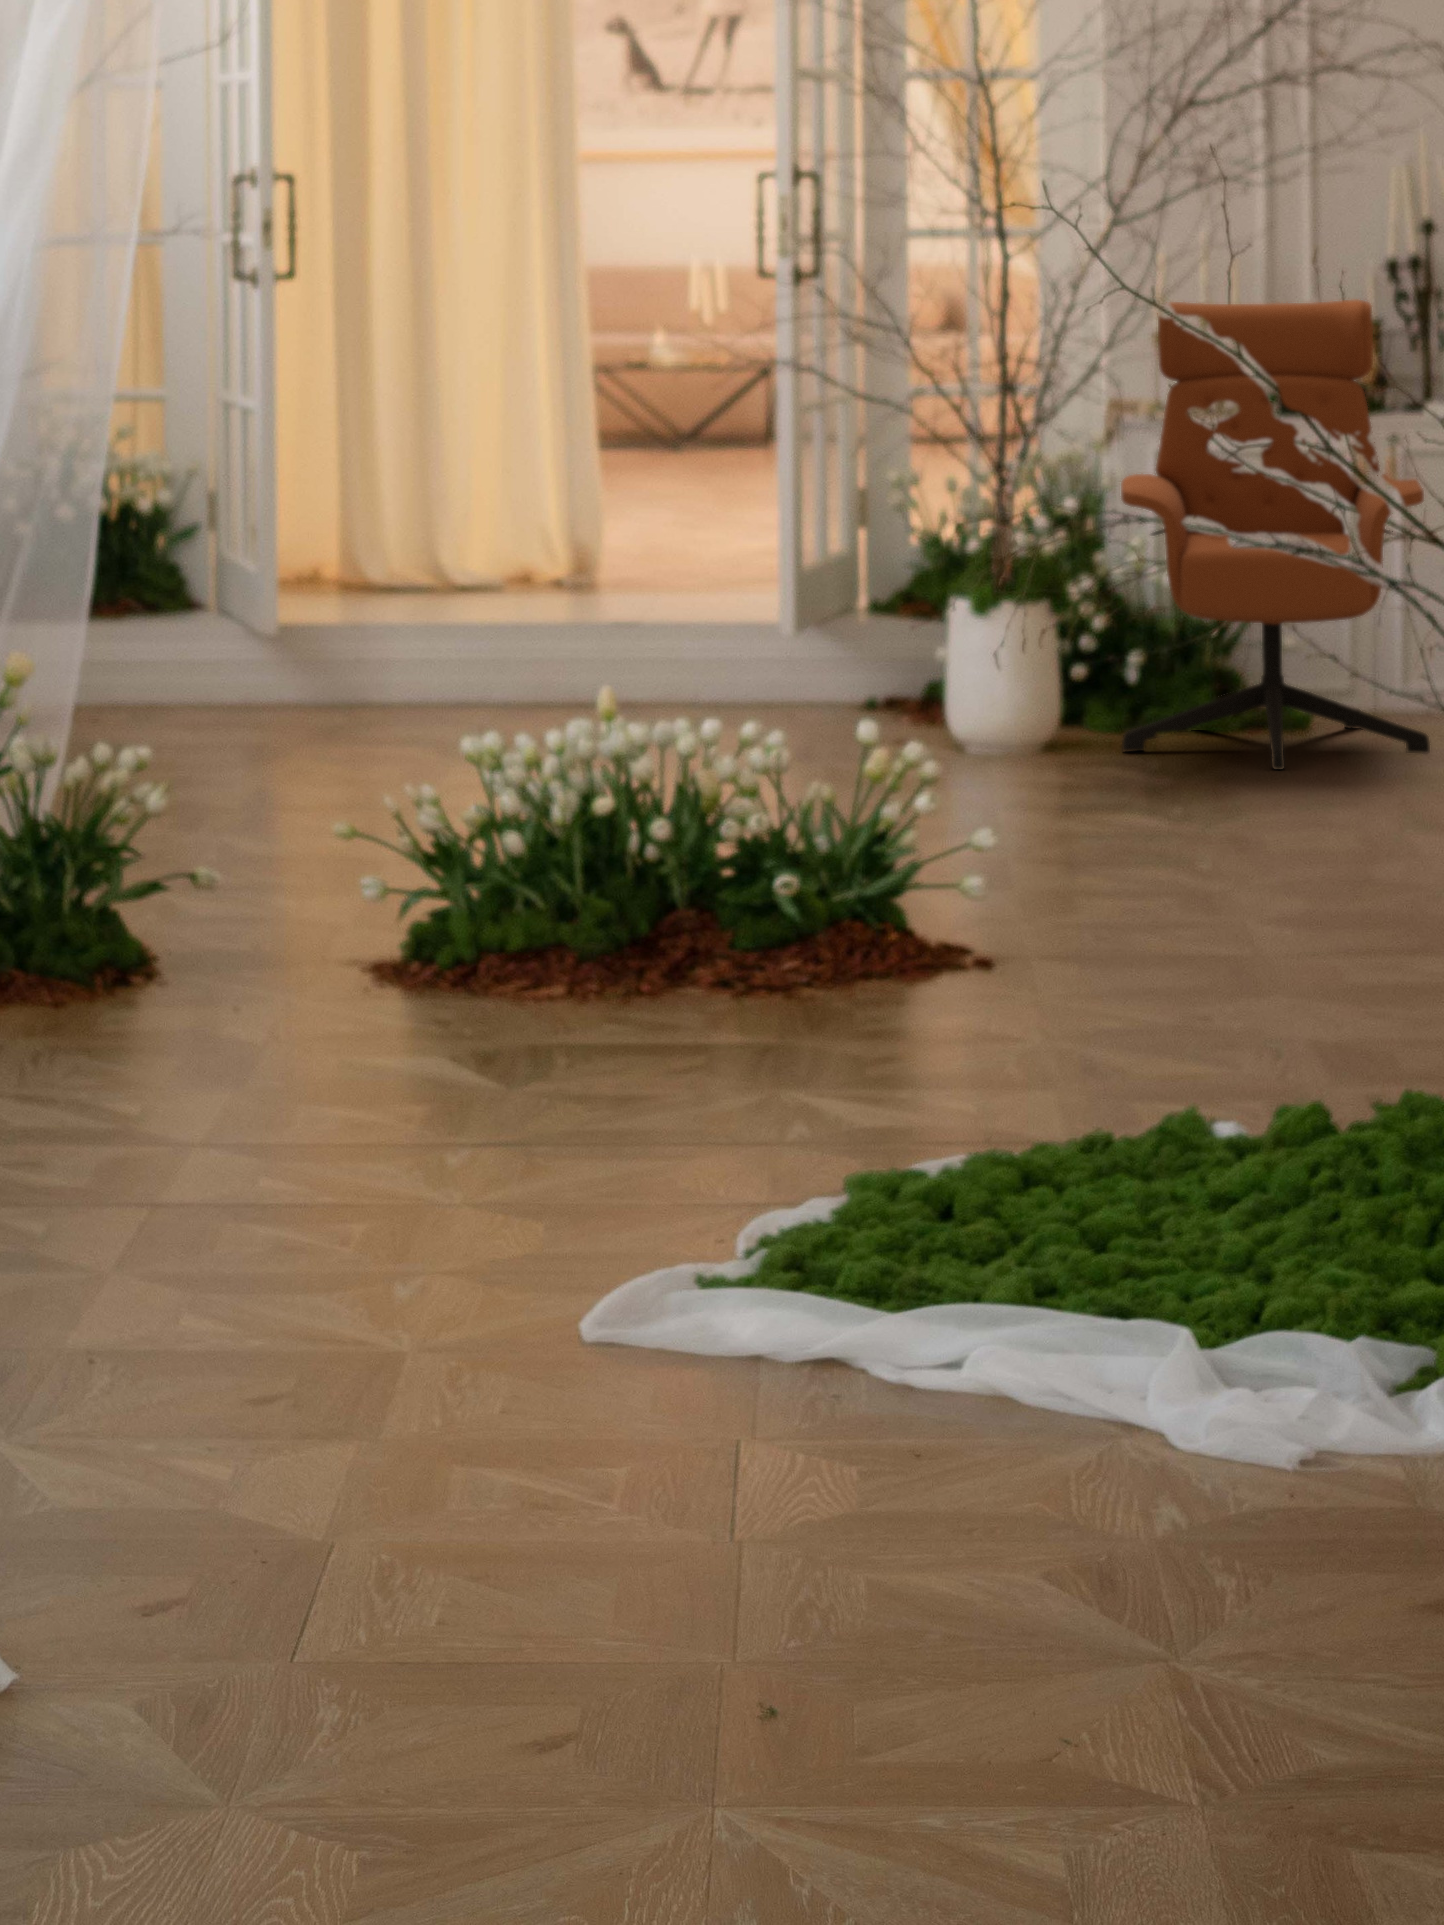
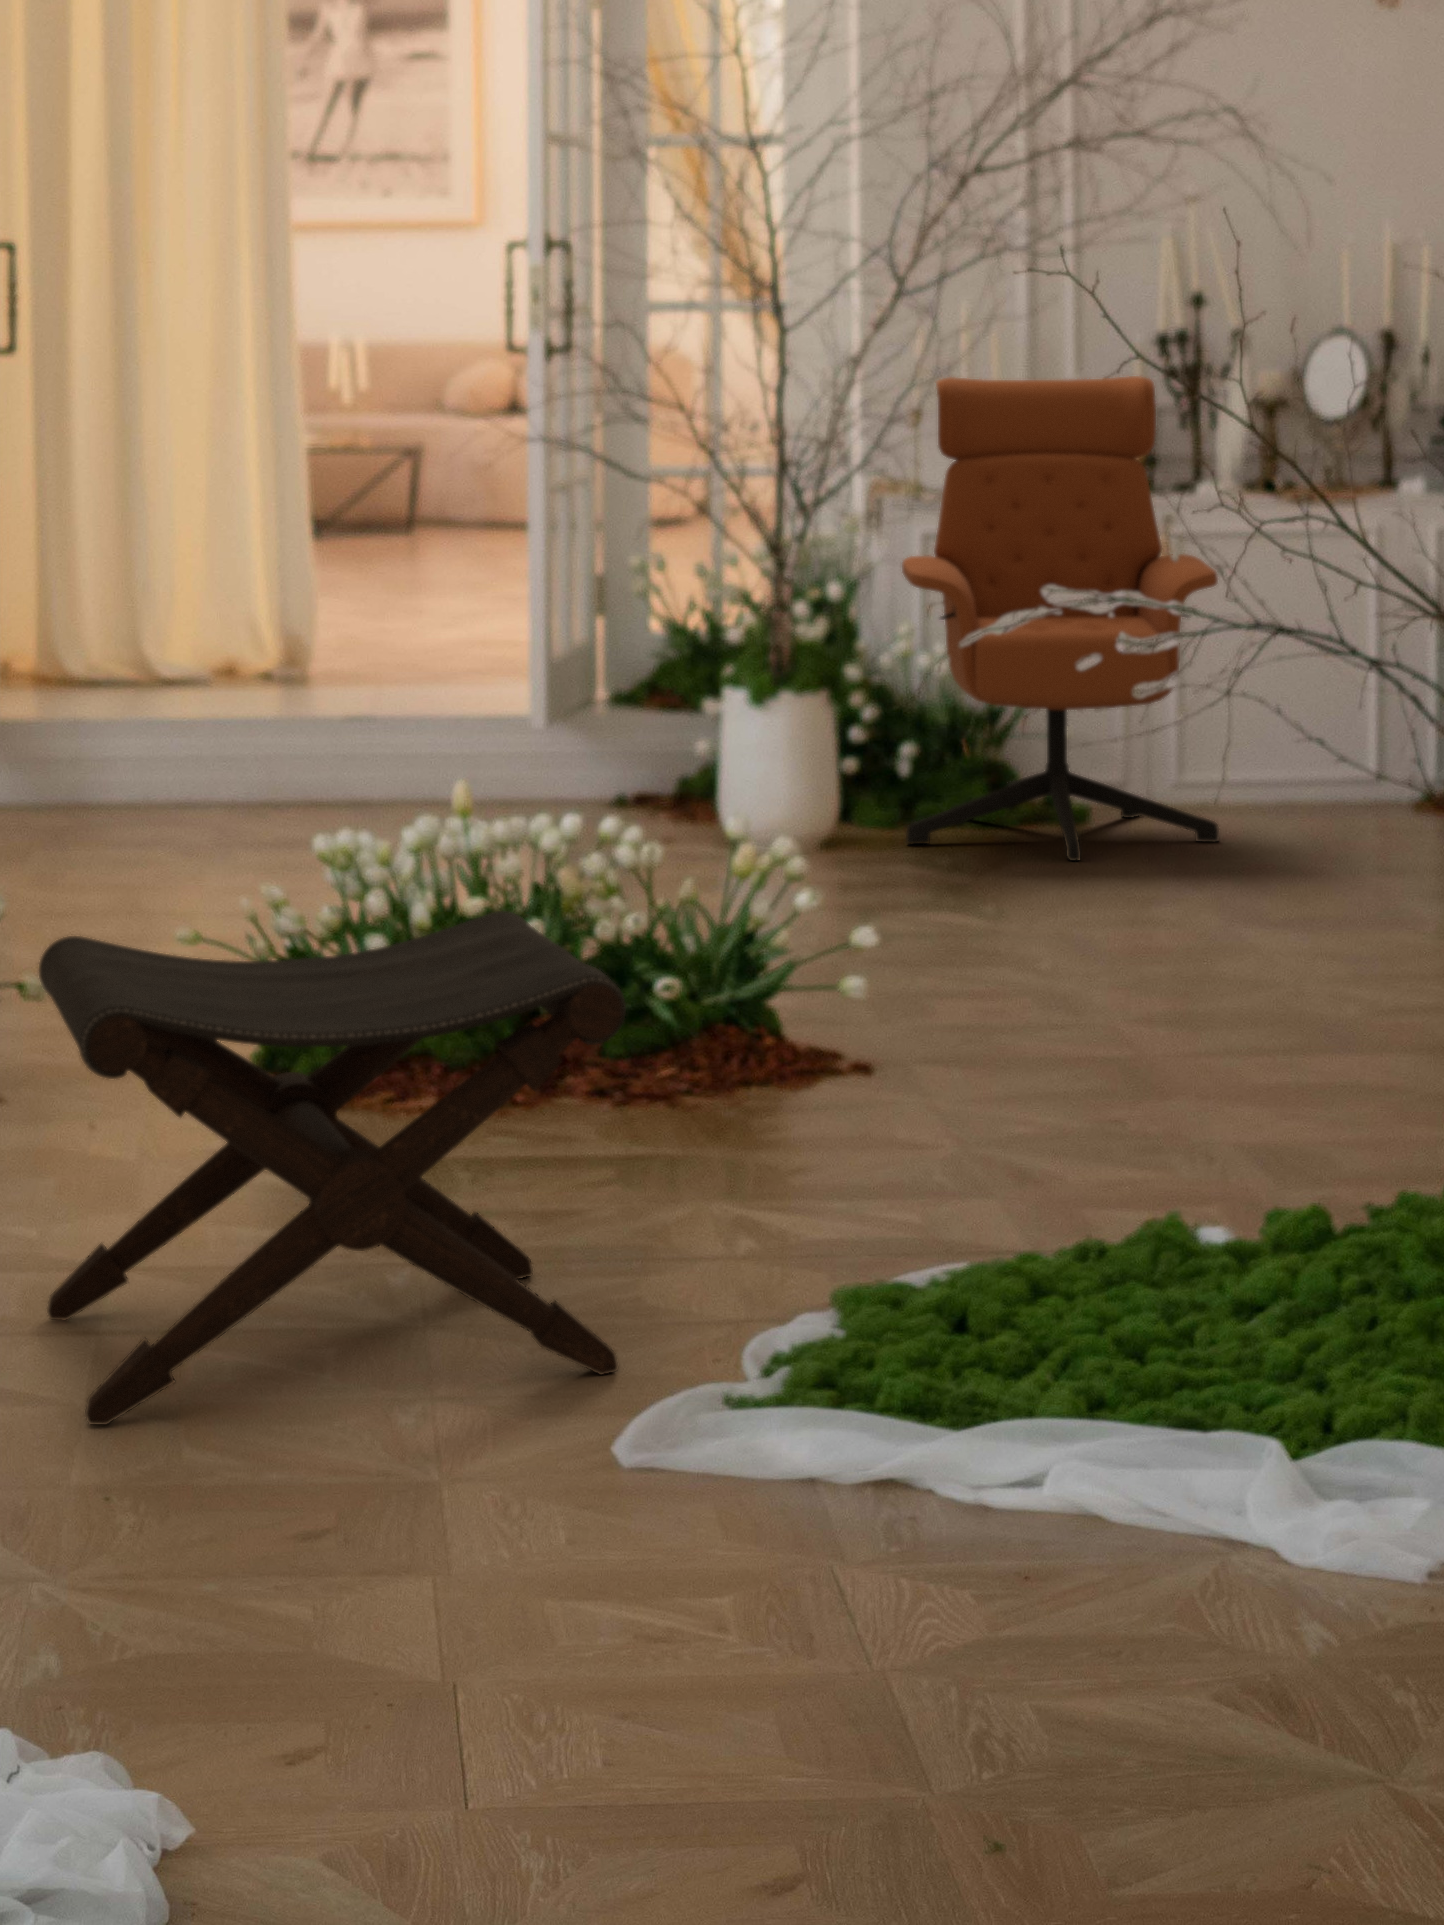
footstool: none [103,808,620,1272] -> present [39,911,626,1425]

